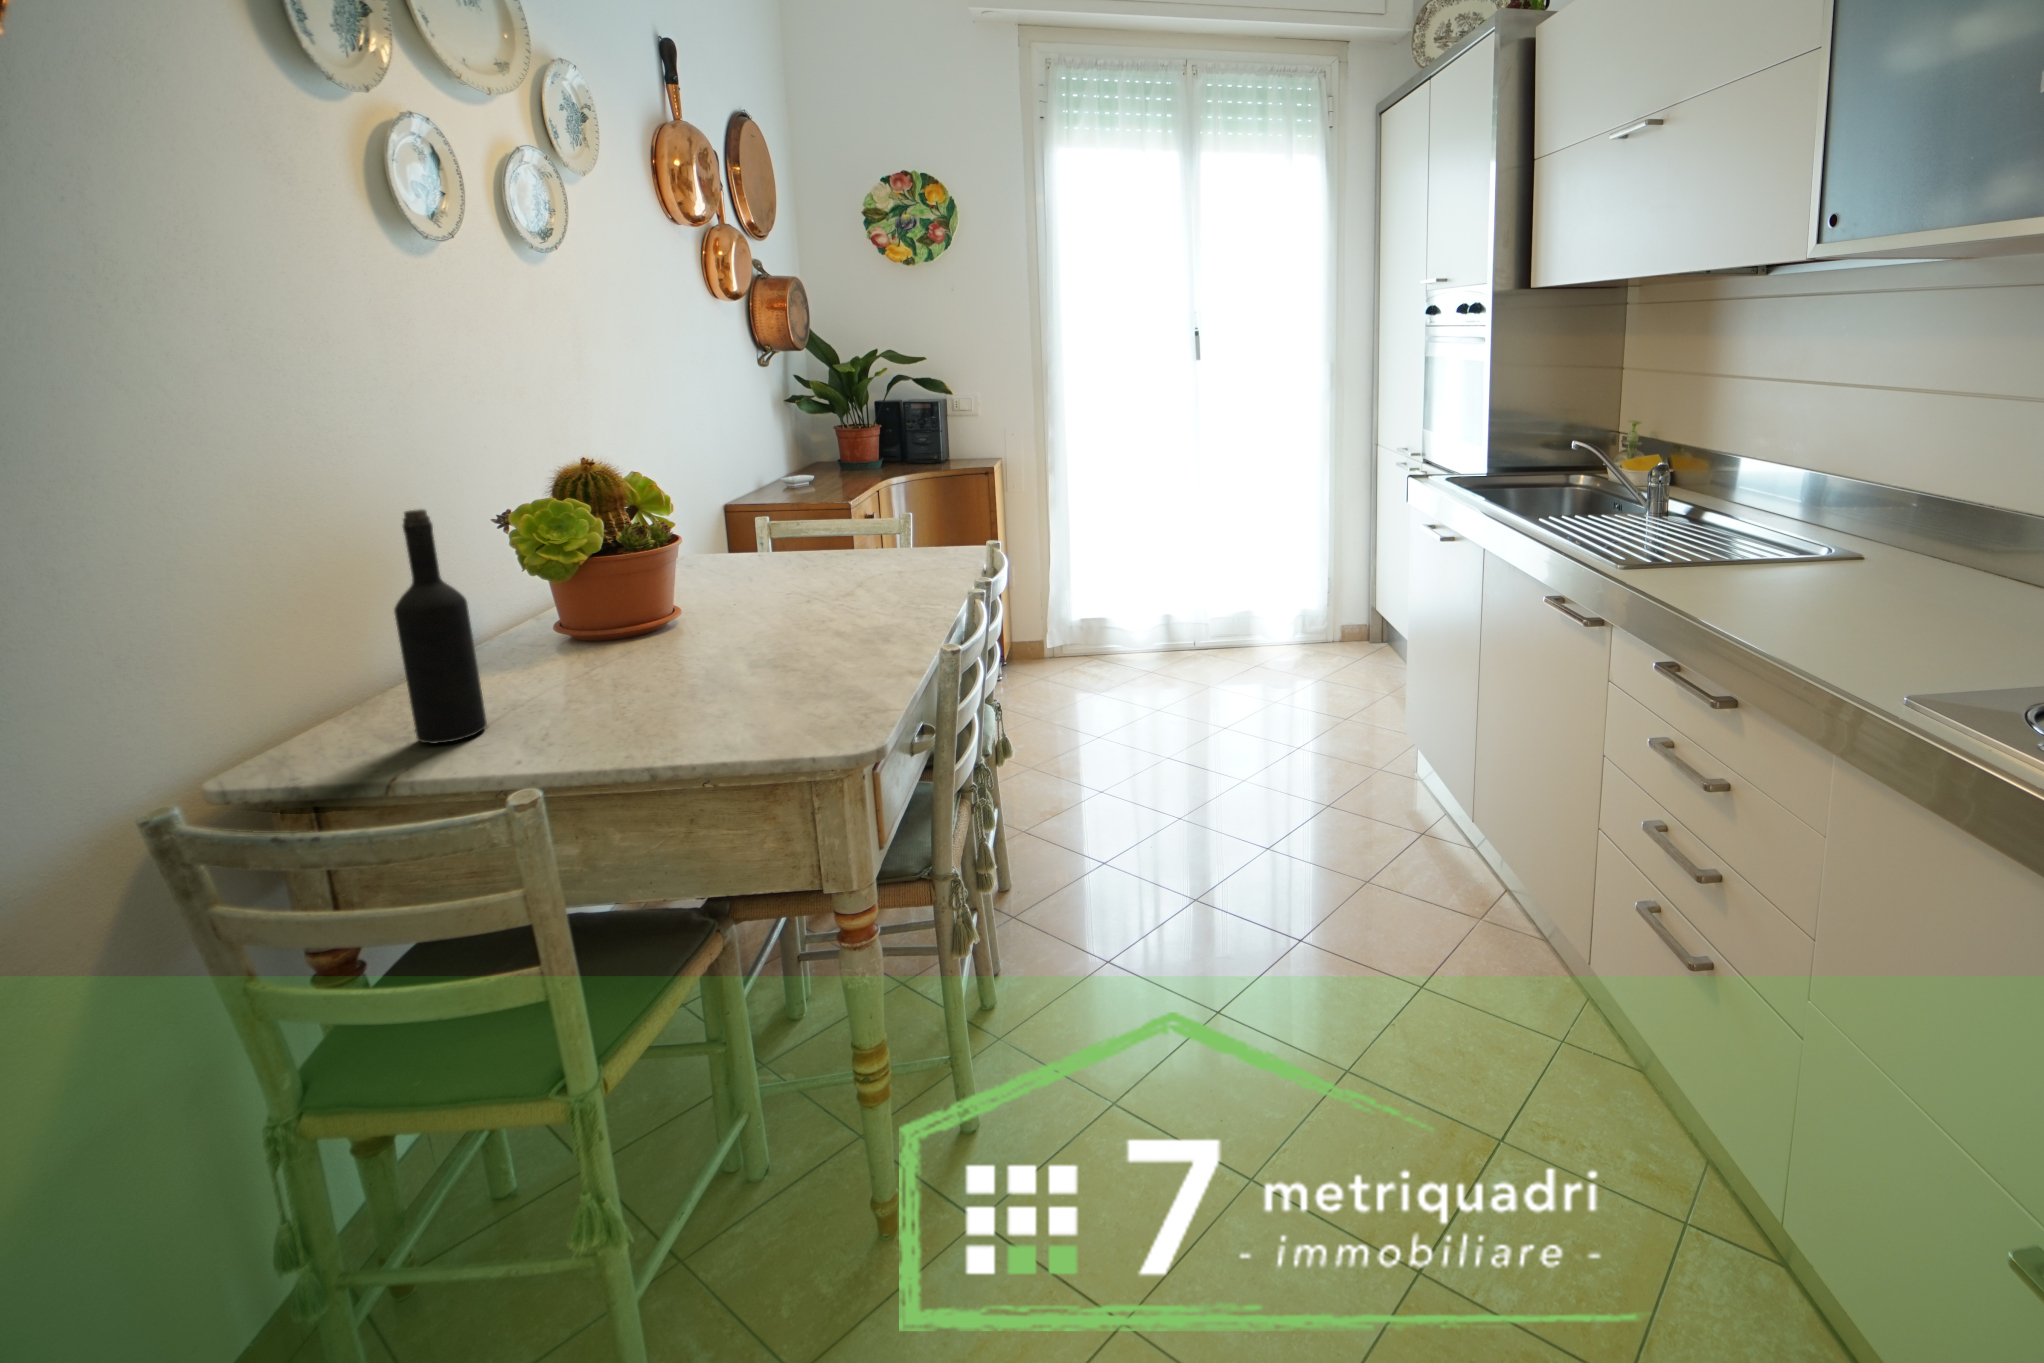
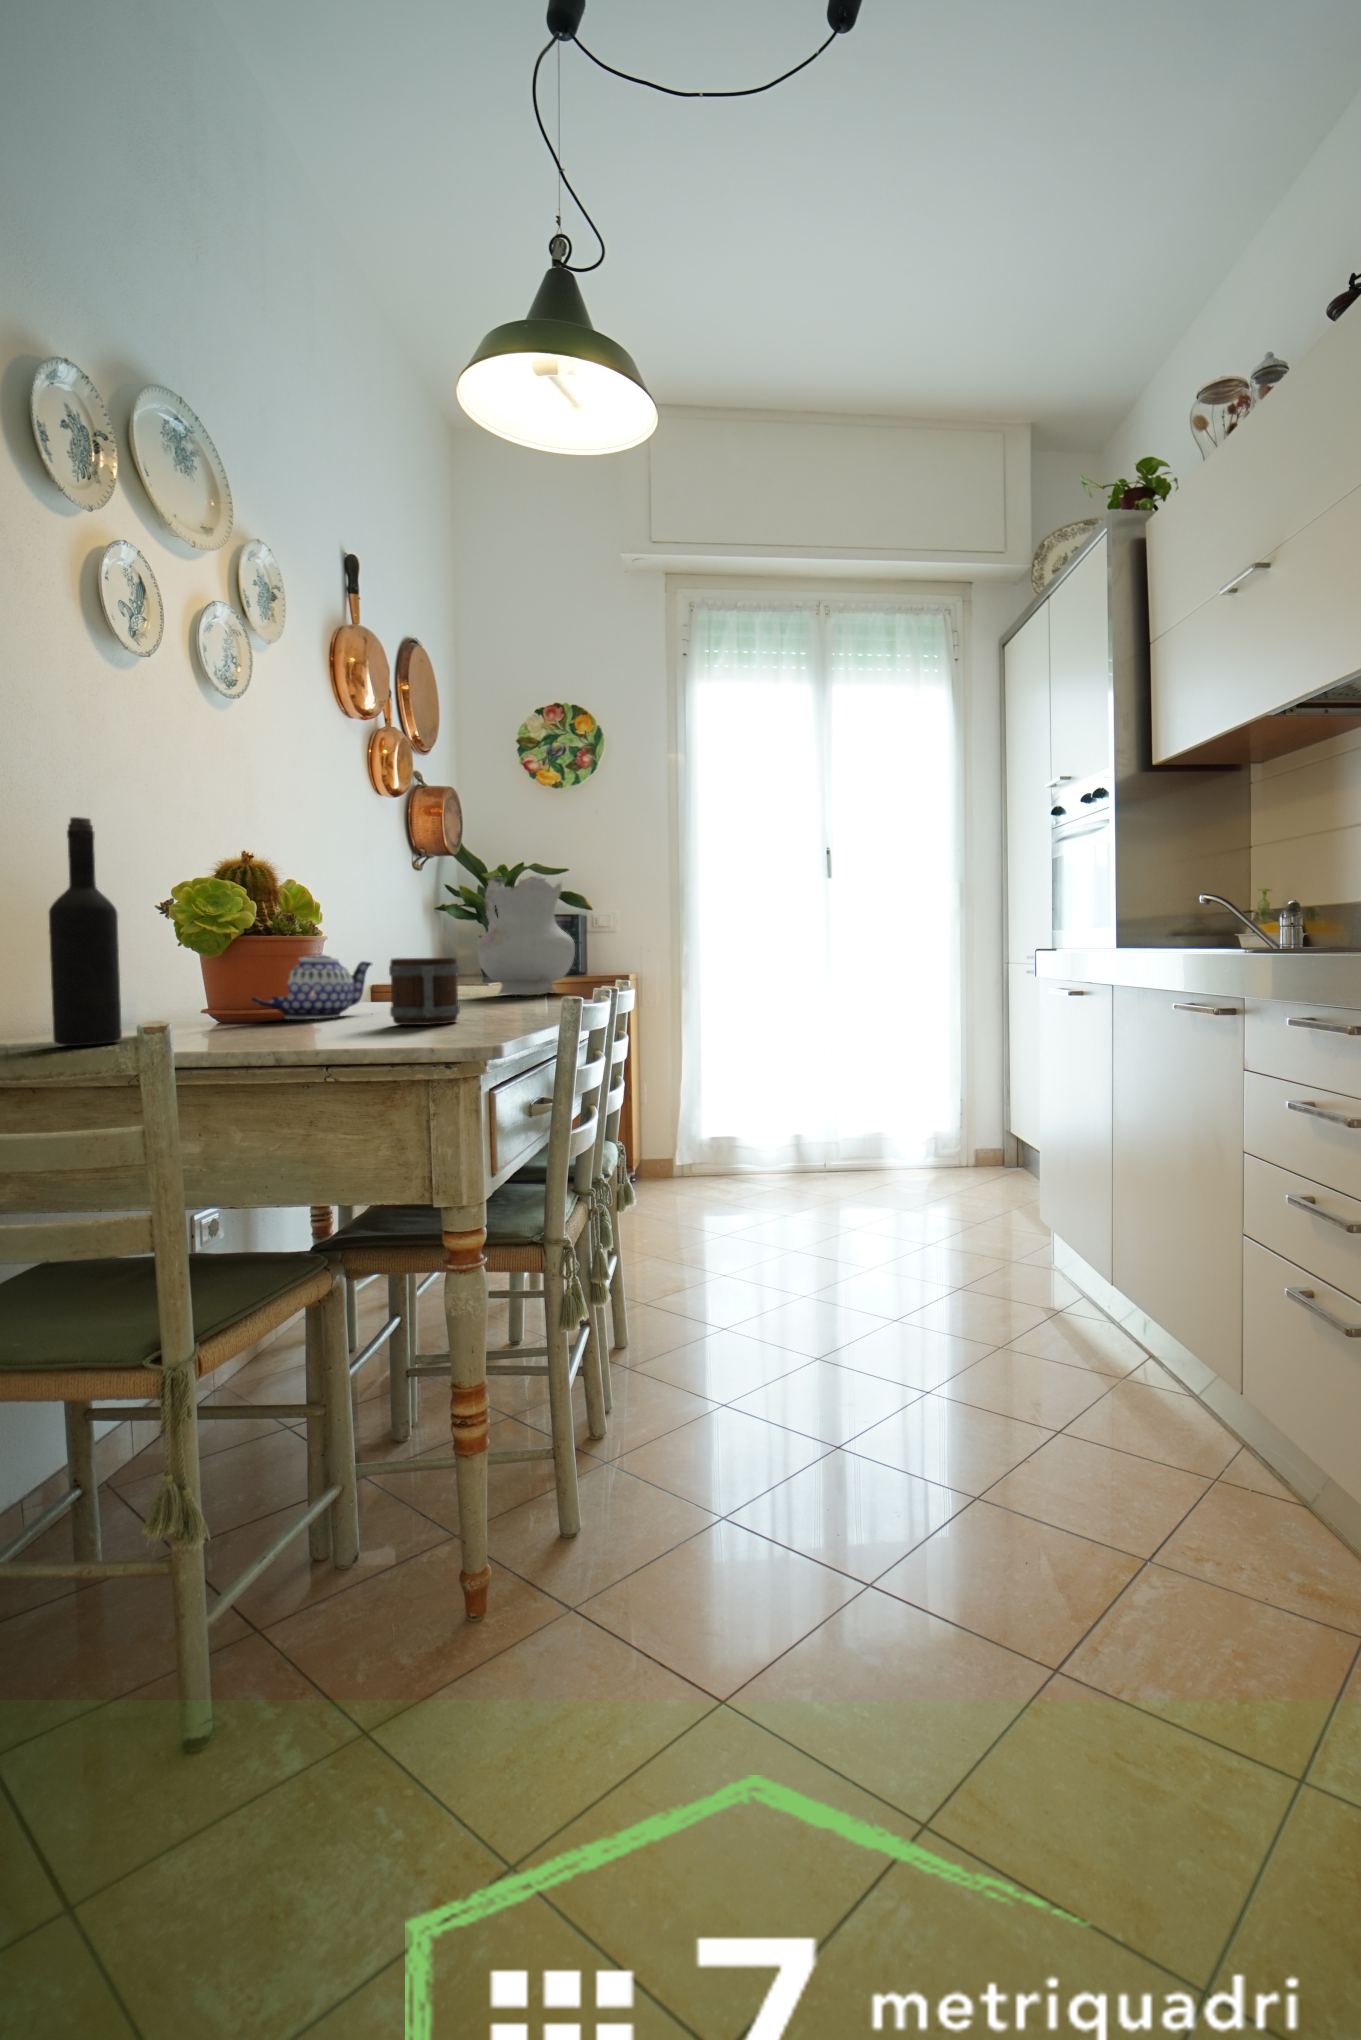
ceramic pitcher: none [842,454,943,585] -> present [477,875,575,995]
teapot: none [605,579,736,659] -> present [251,951,371,1019]
mug: none [758,613,834,693] -> present [389,958,460,1025]

